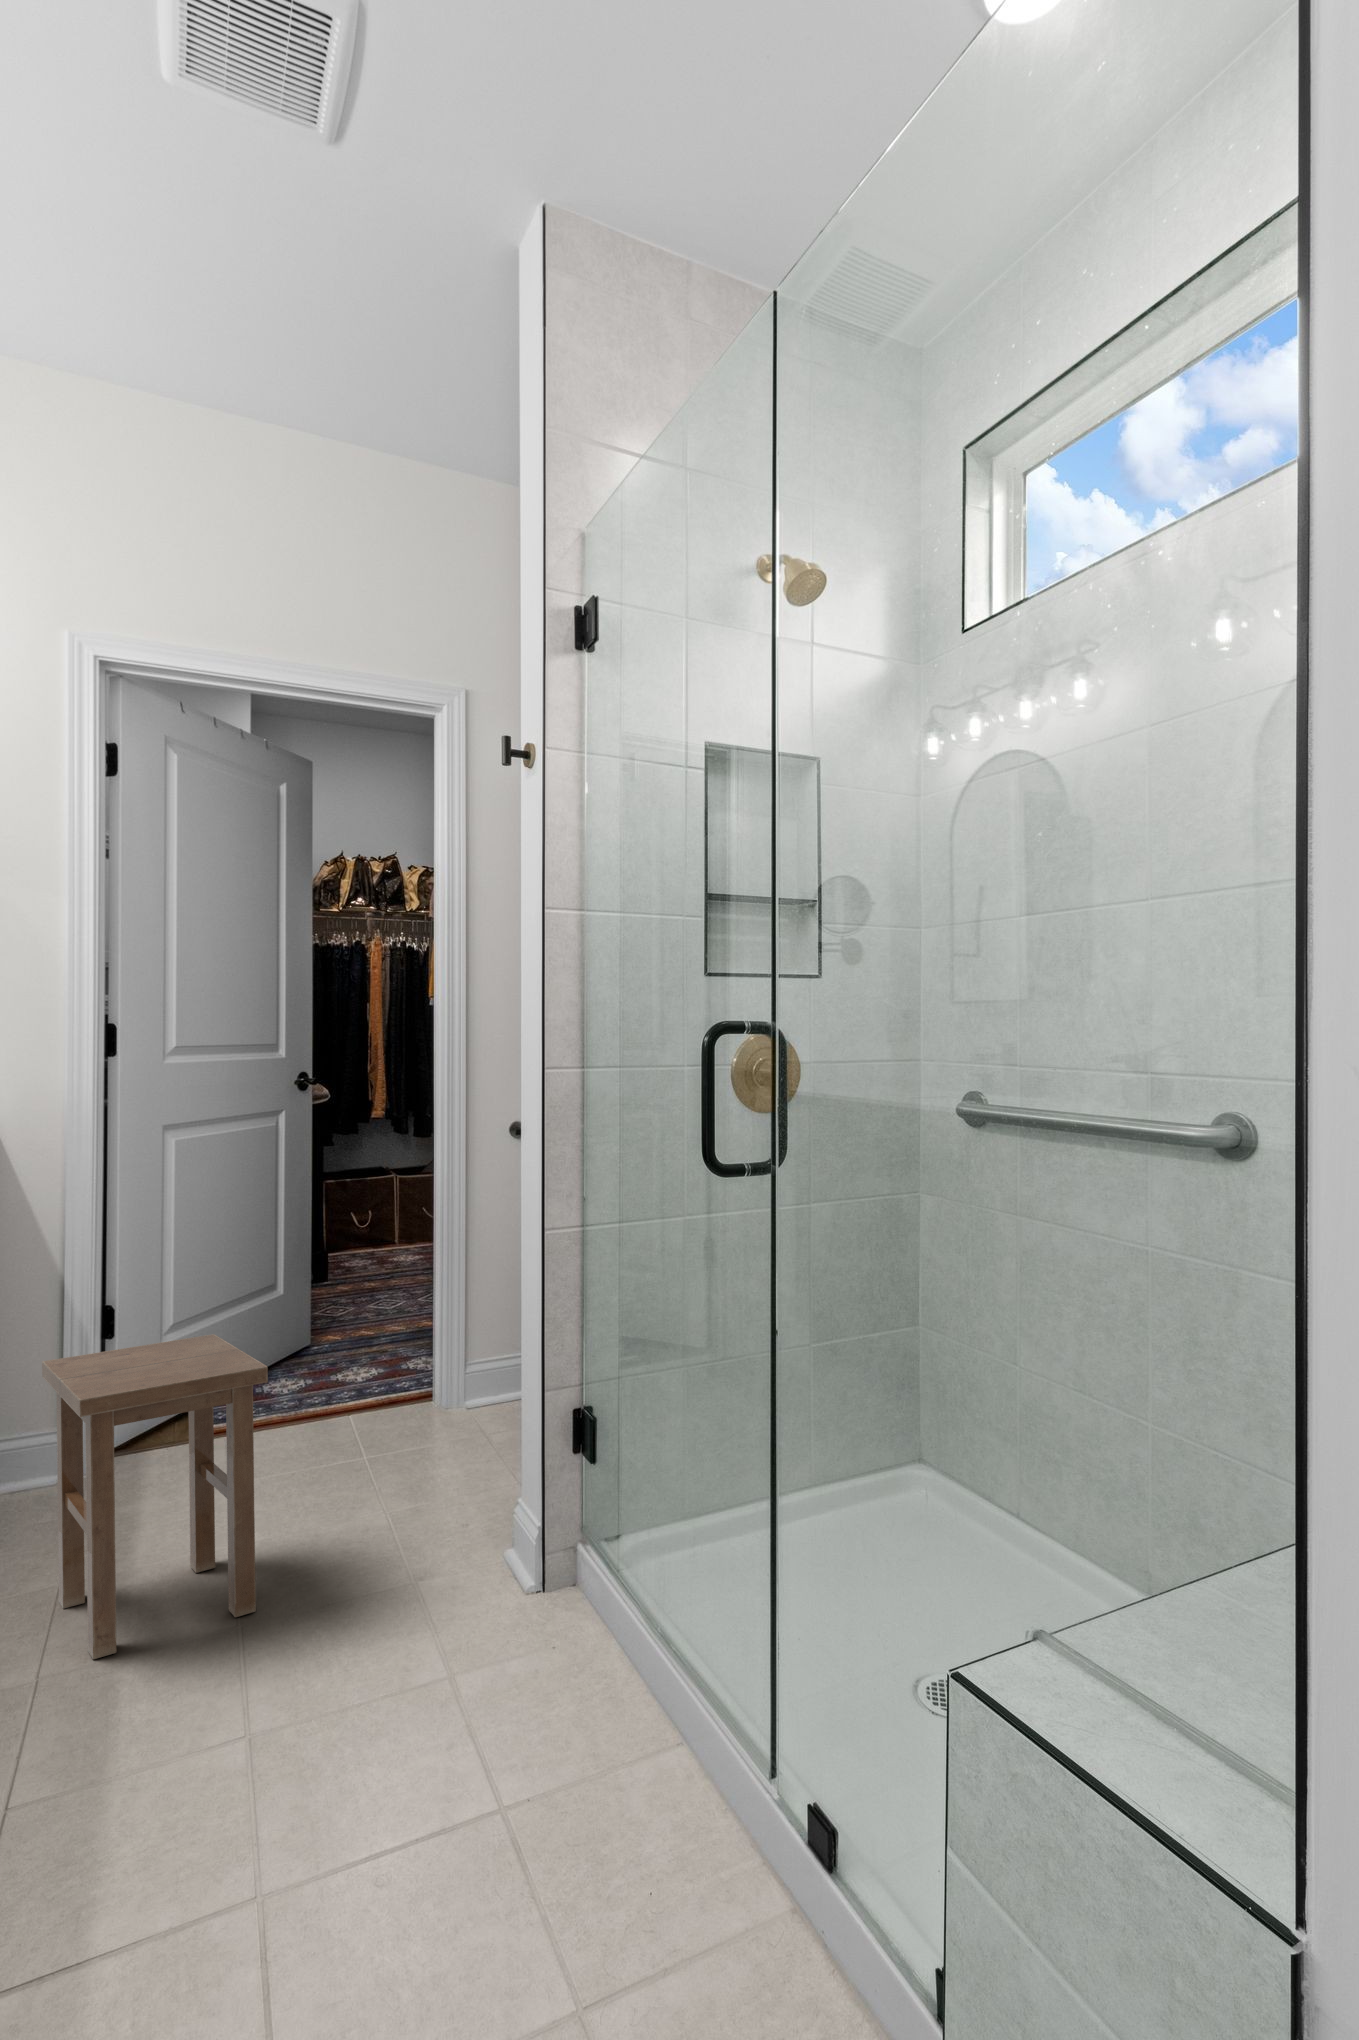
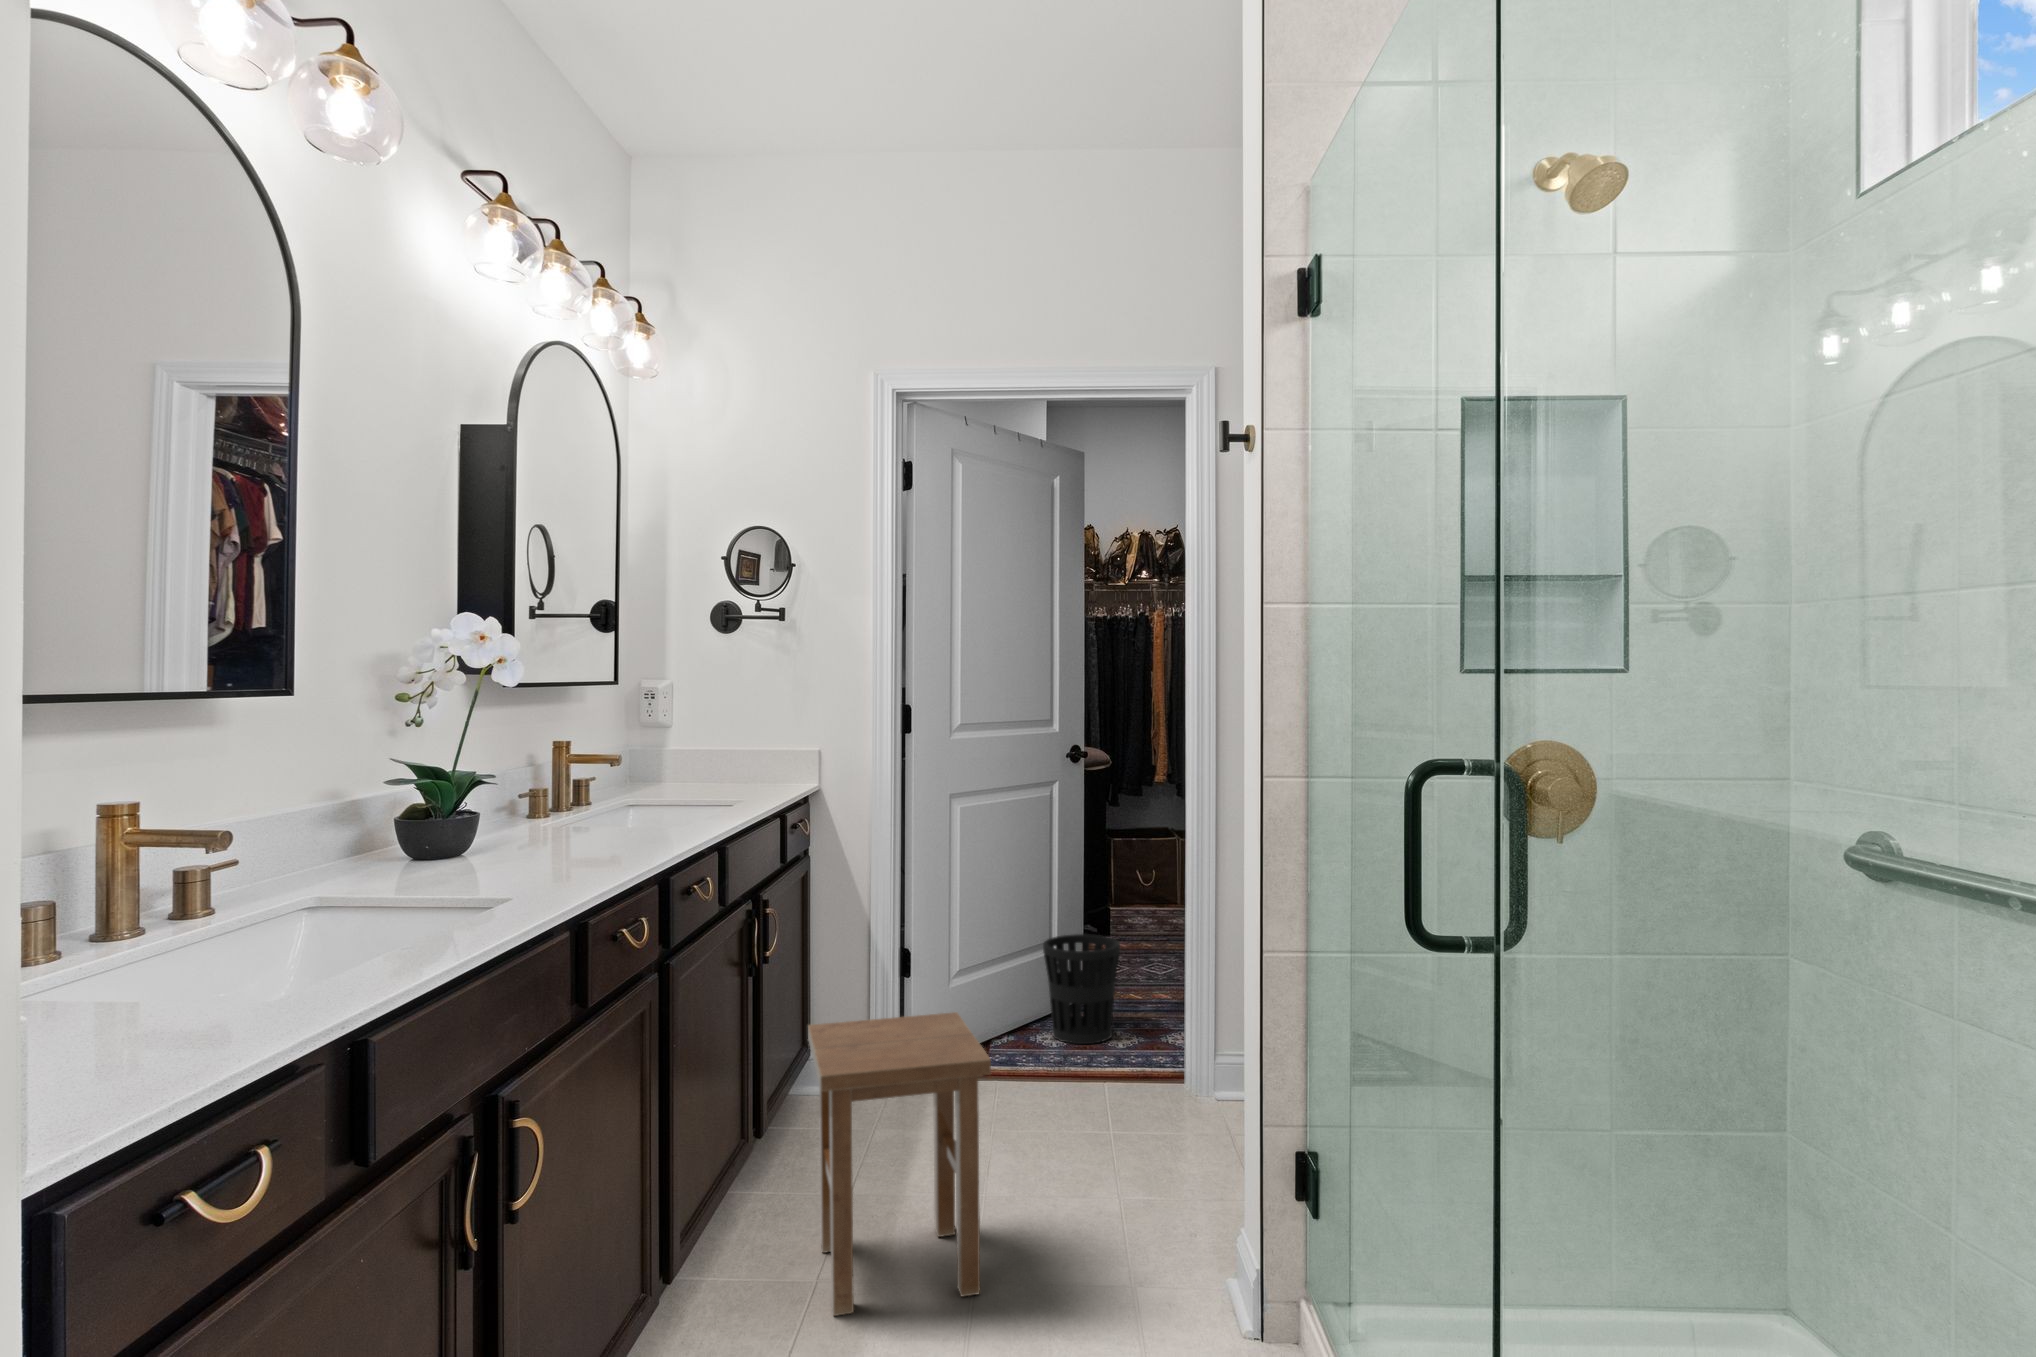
wastebasket: none [271,1272,356,1386] -> present [1043,934,1120,1044]

